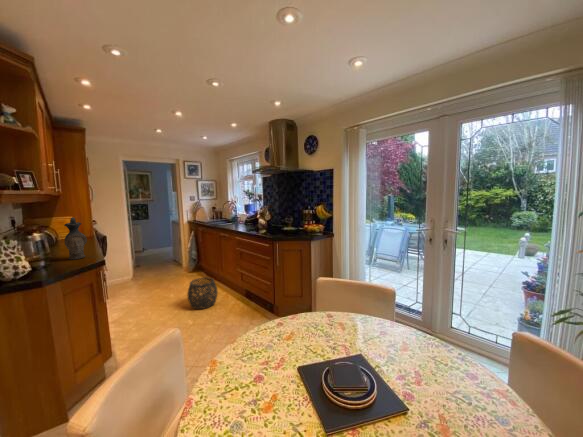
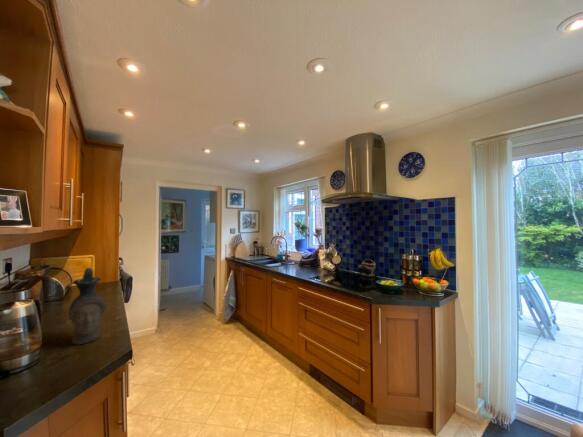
woven basket: present [187,277,218,309] -> none [233,343,275,396]

